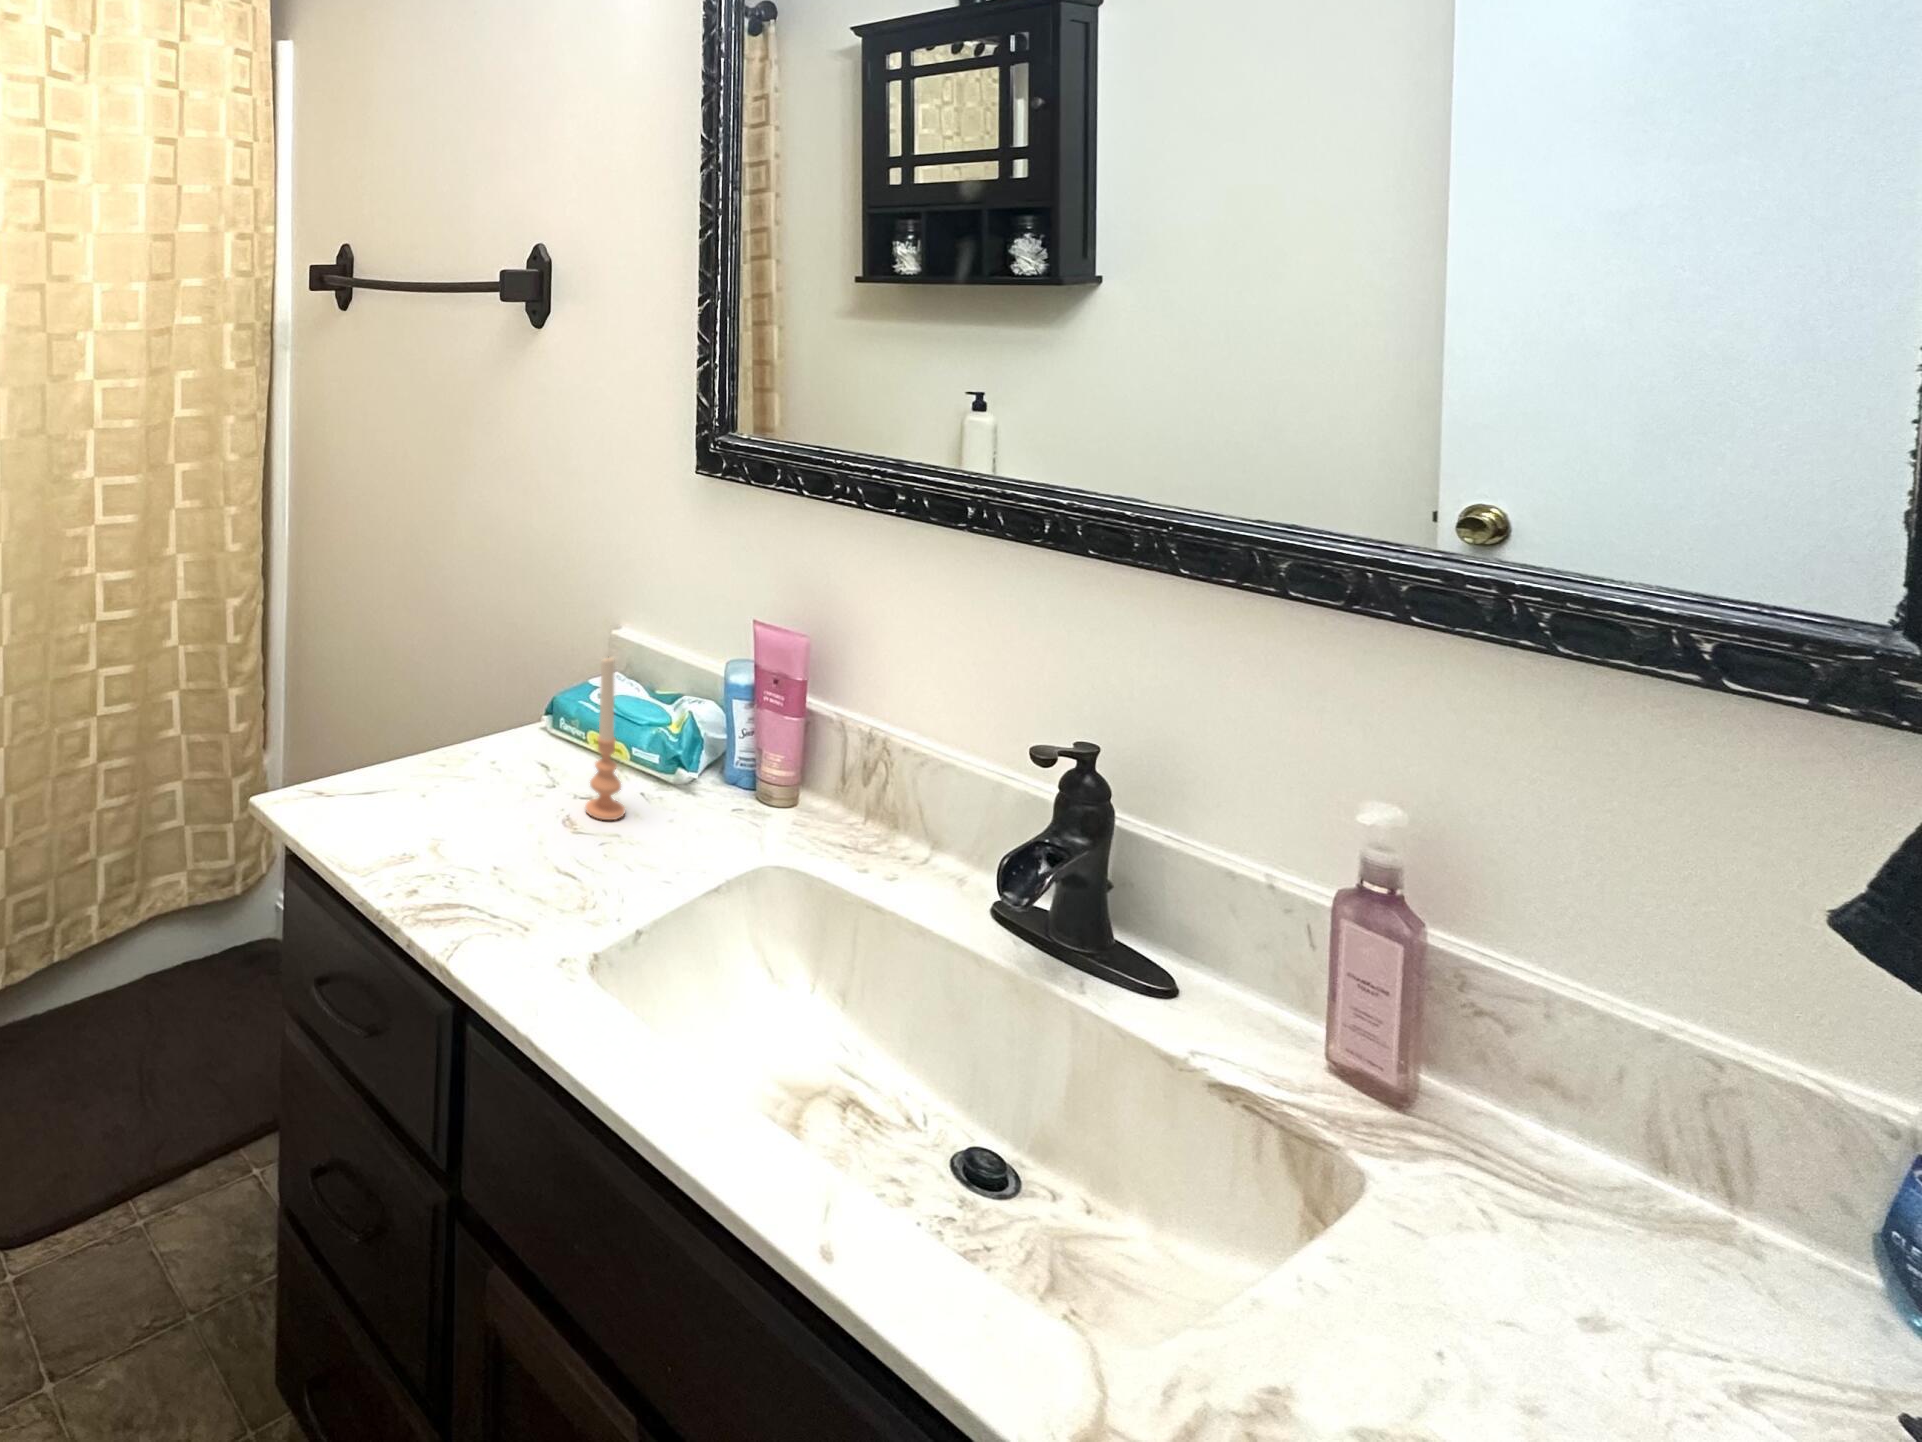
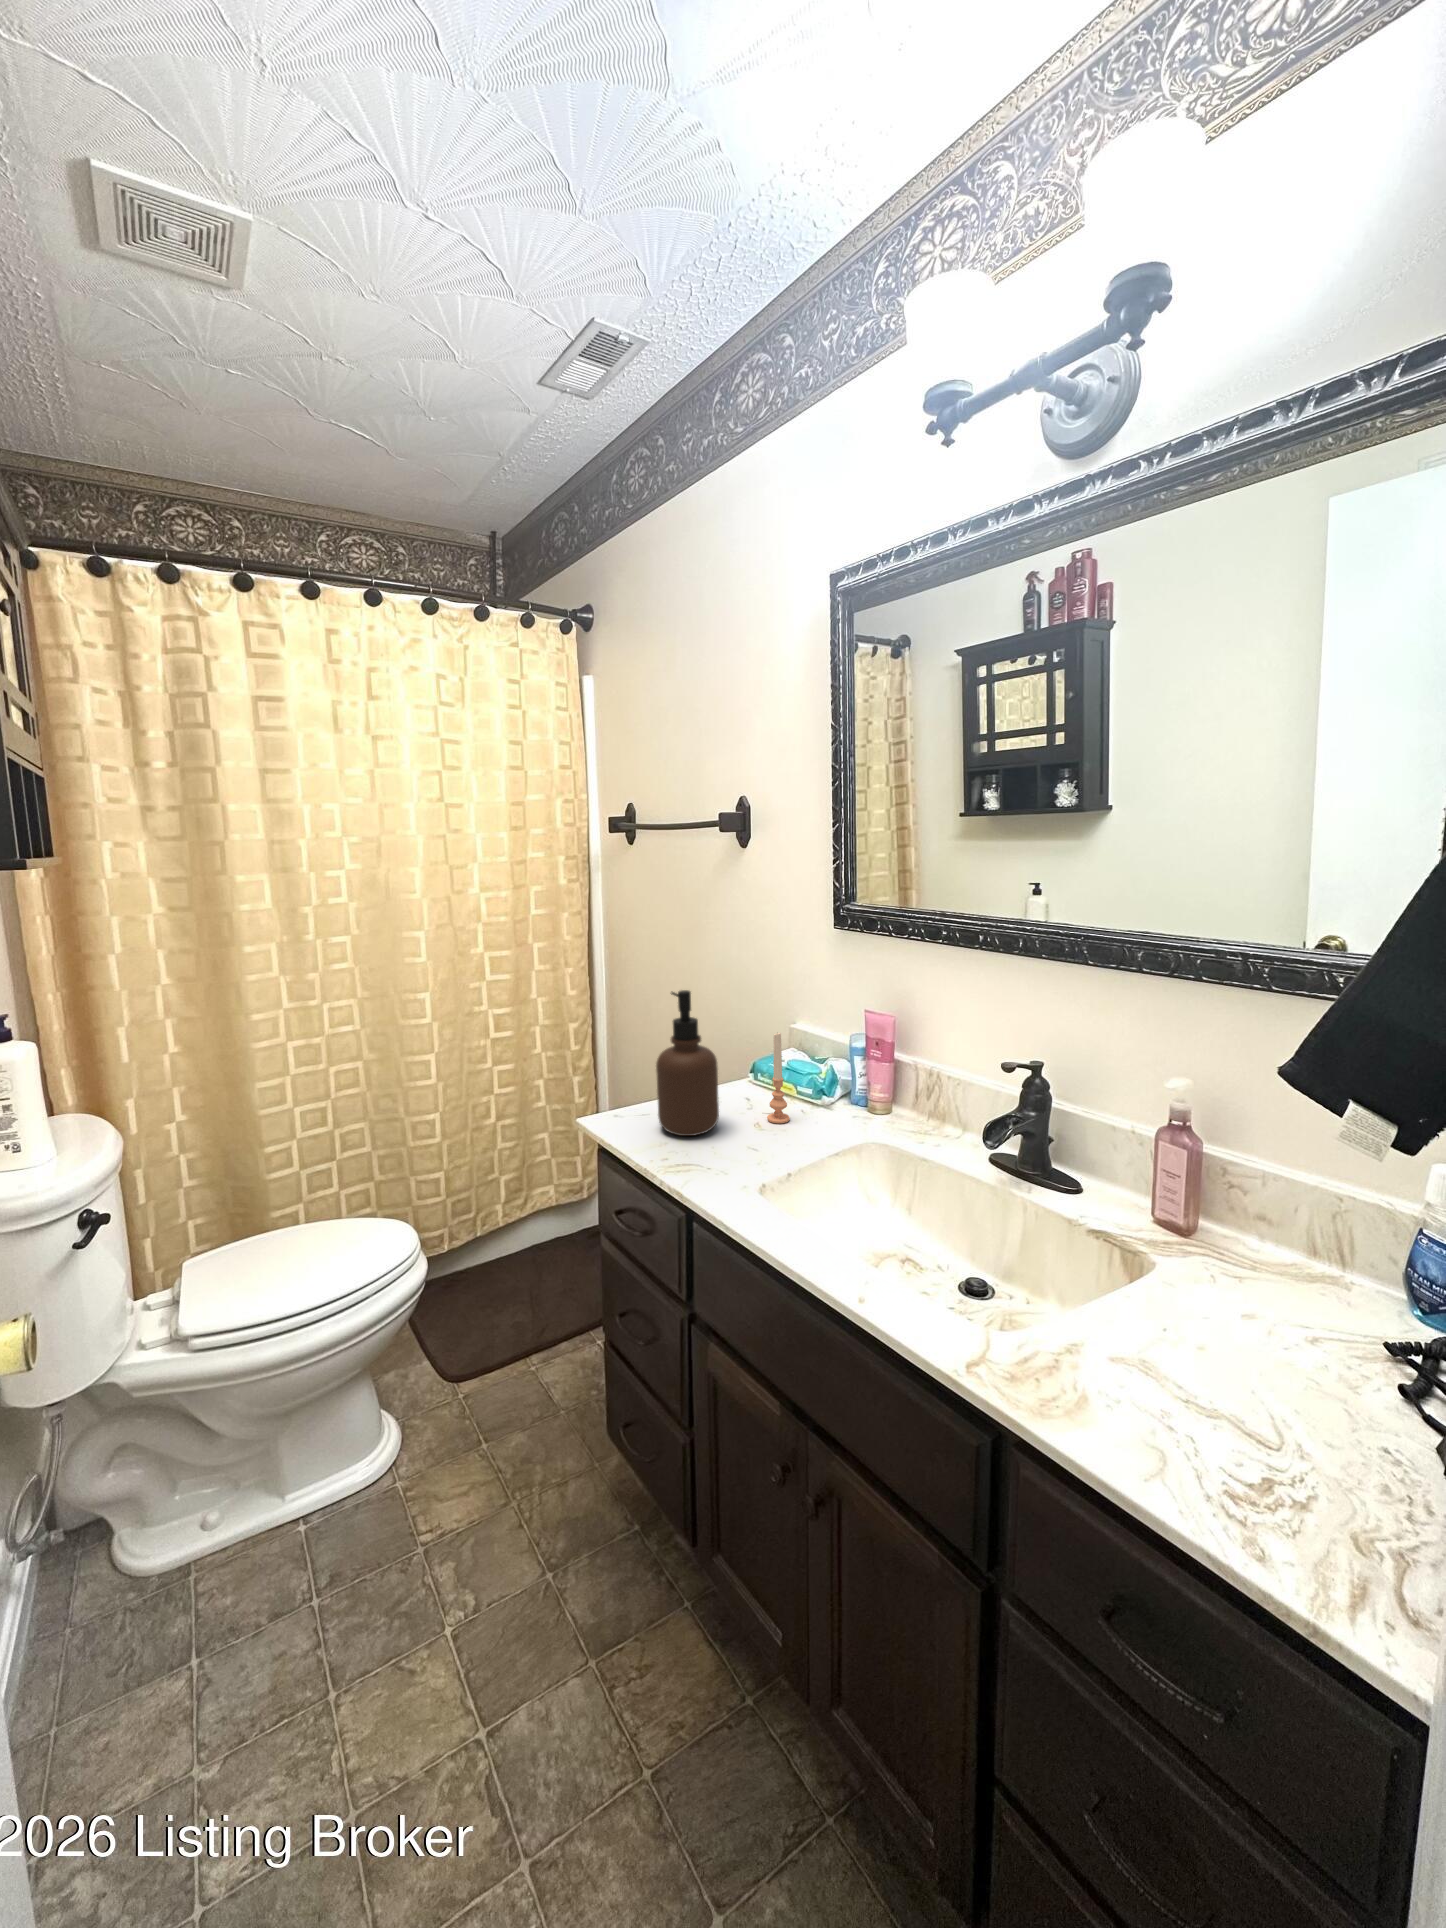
soap dispenser: none [397,578,505,843] -> present [656,990,719,1136]

